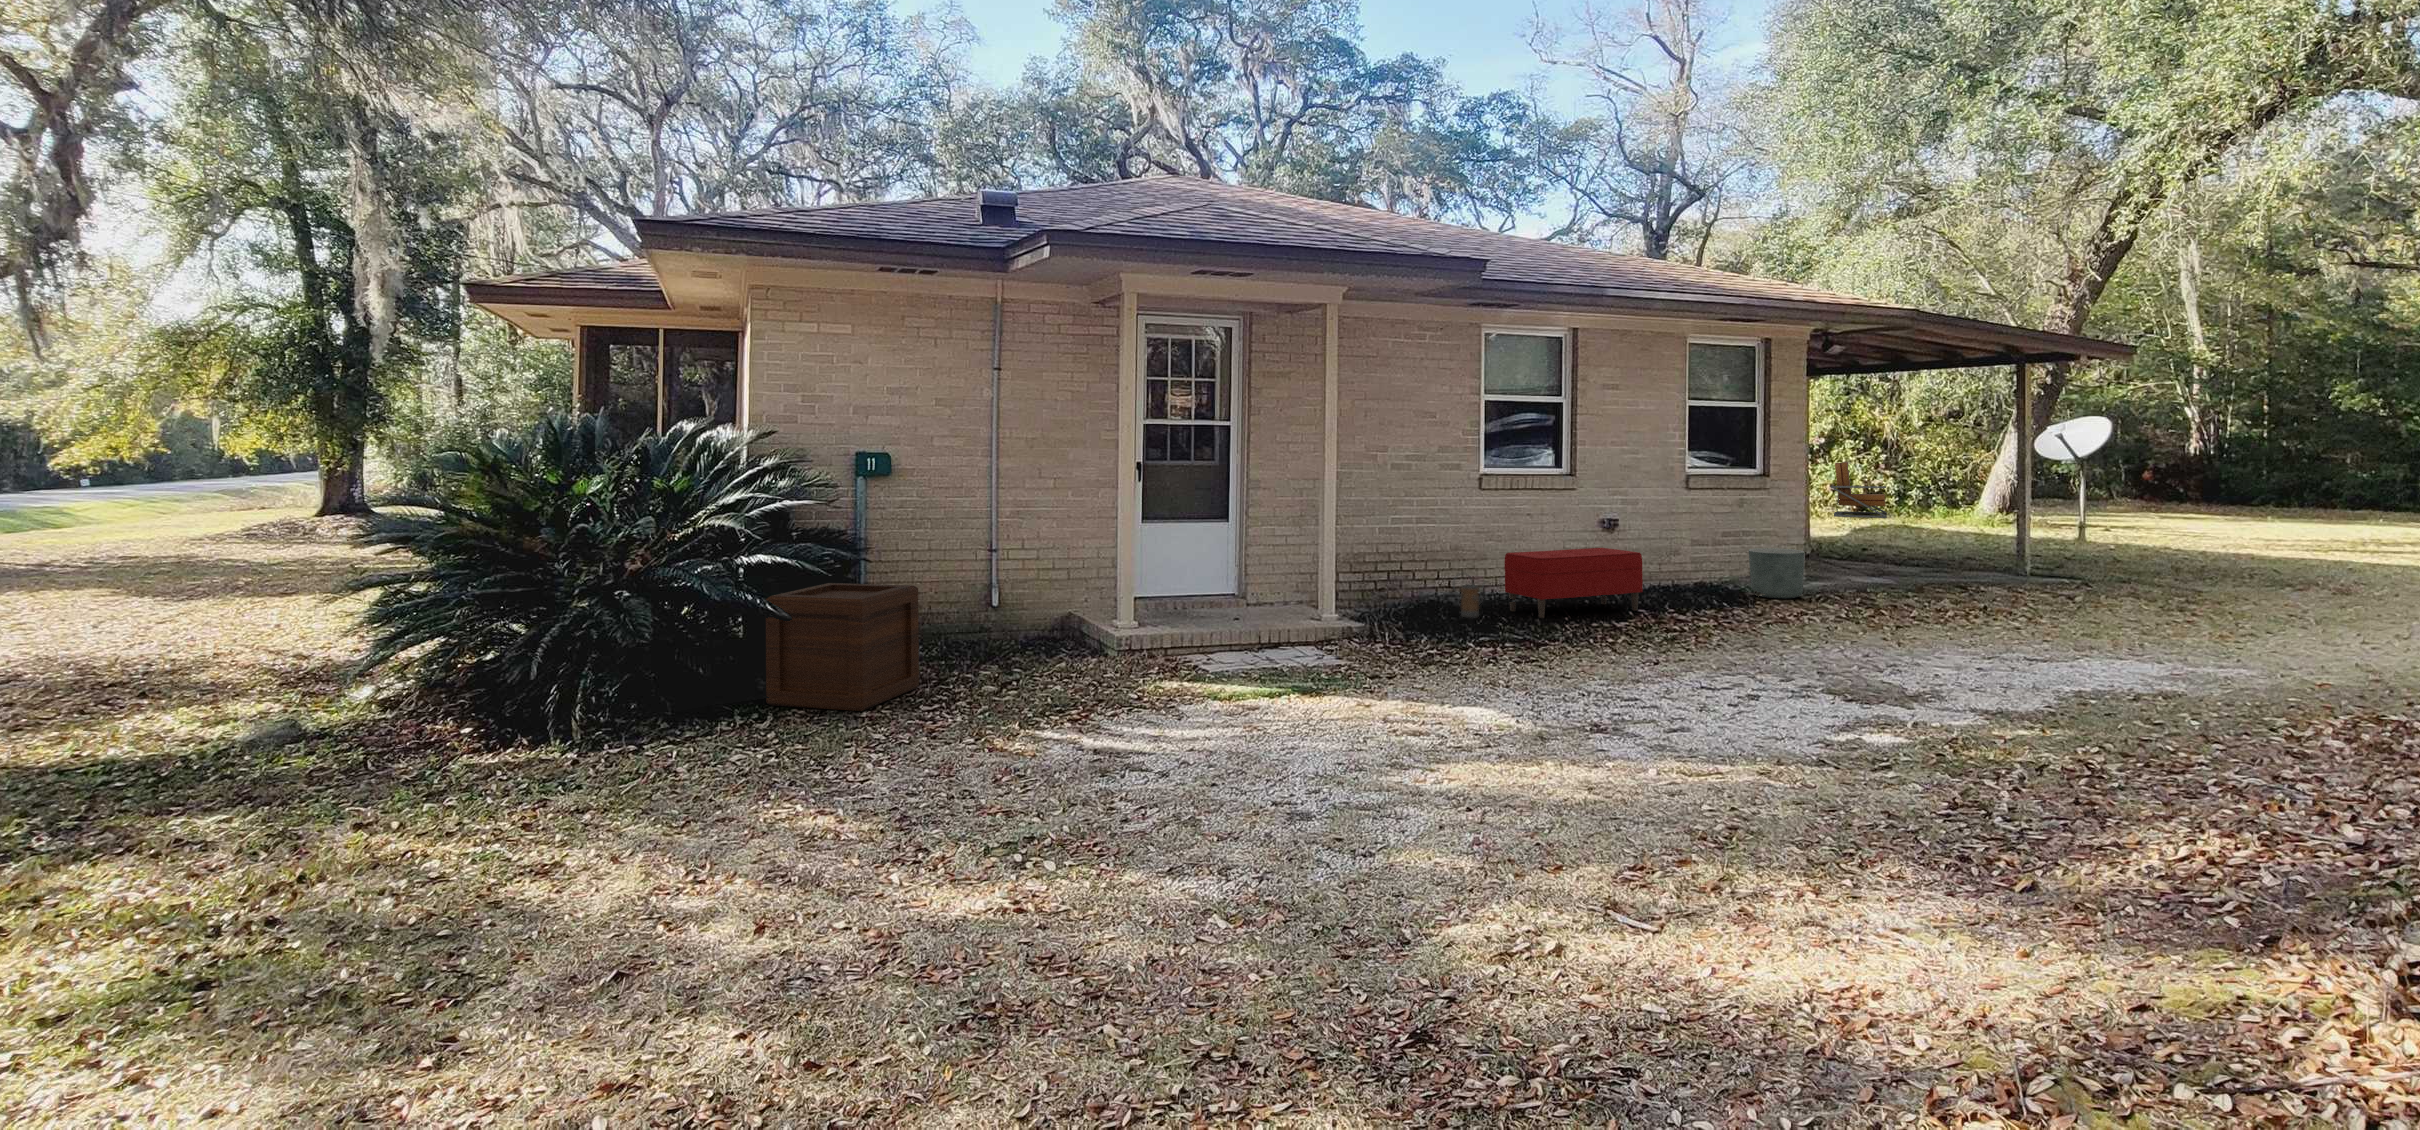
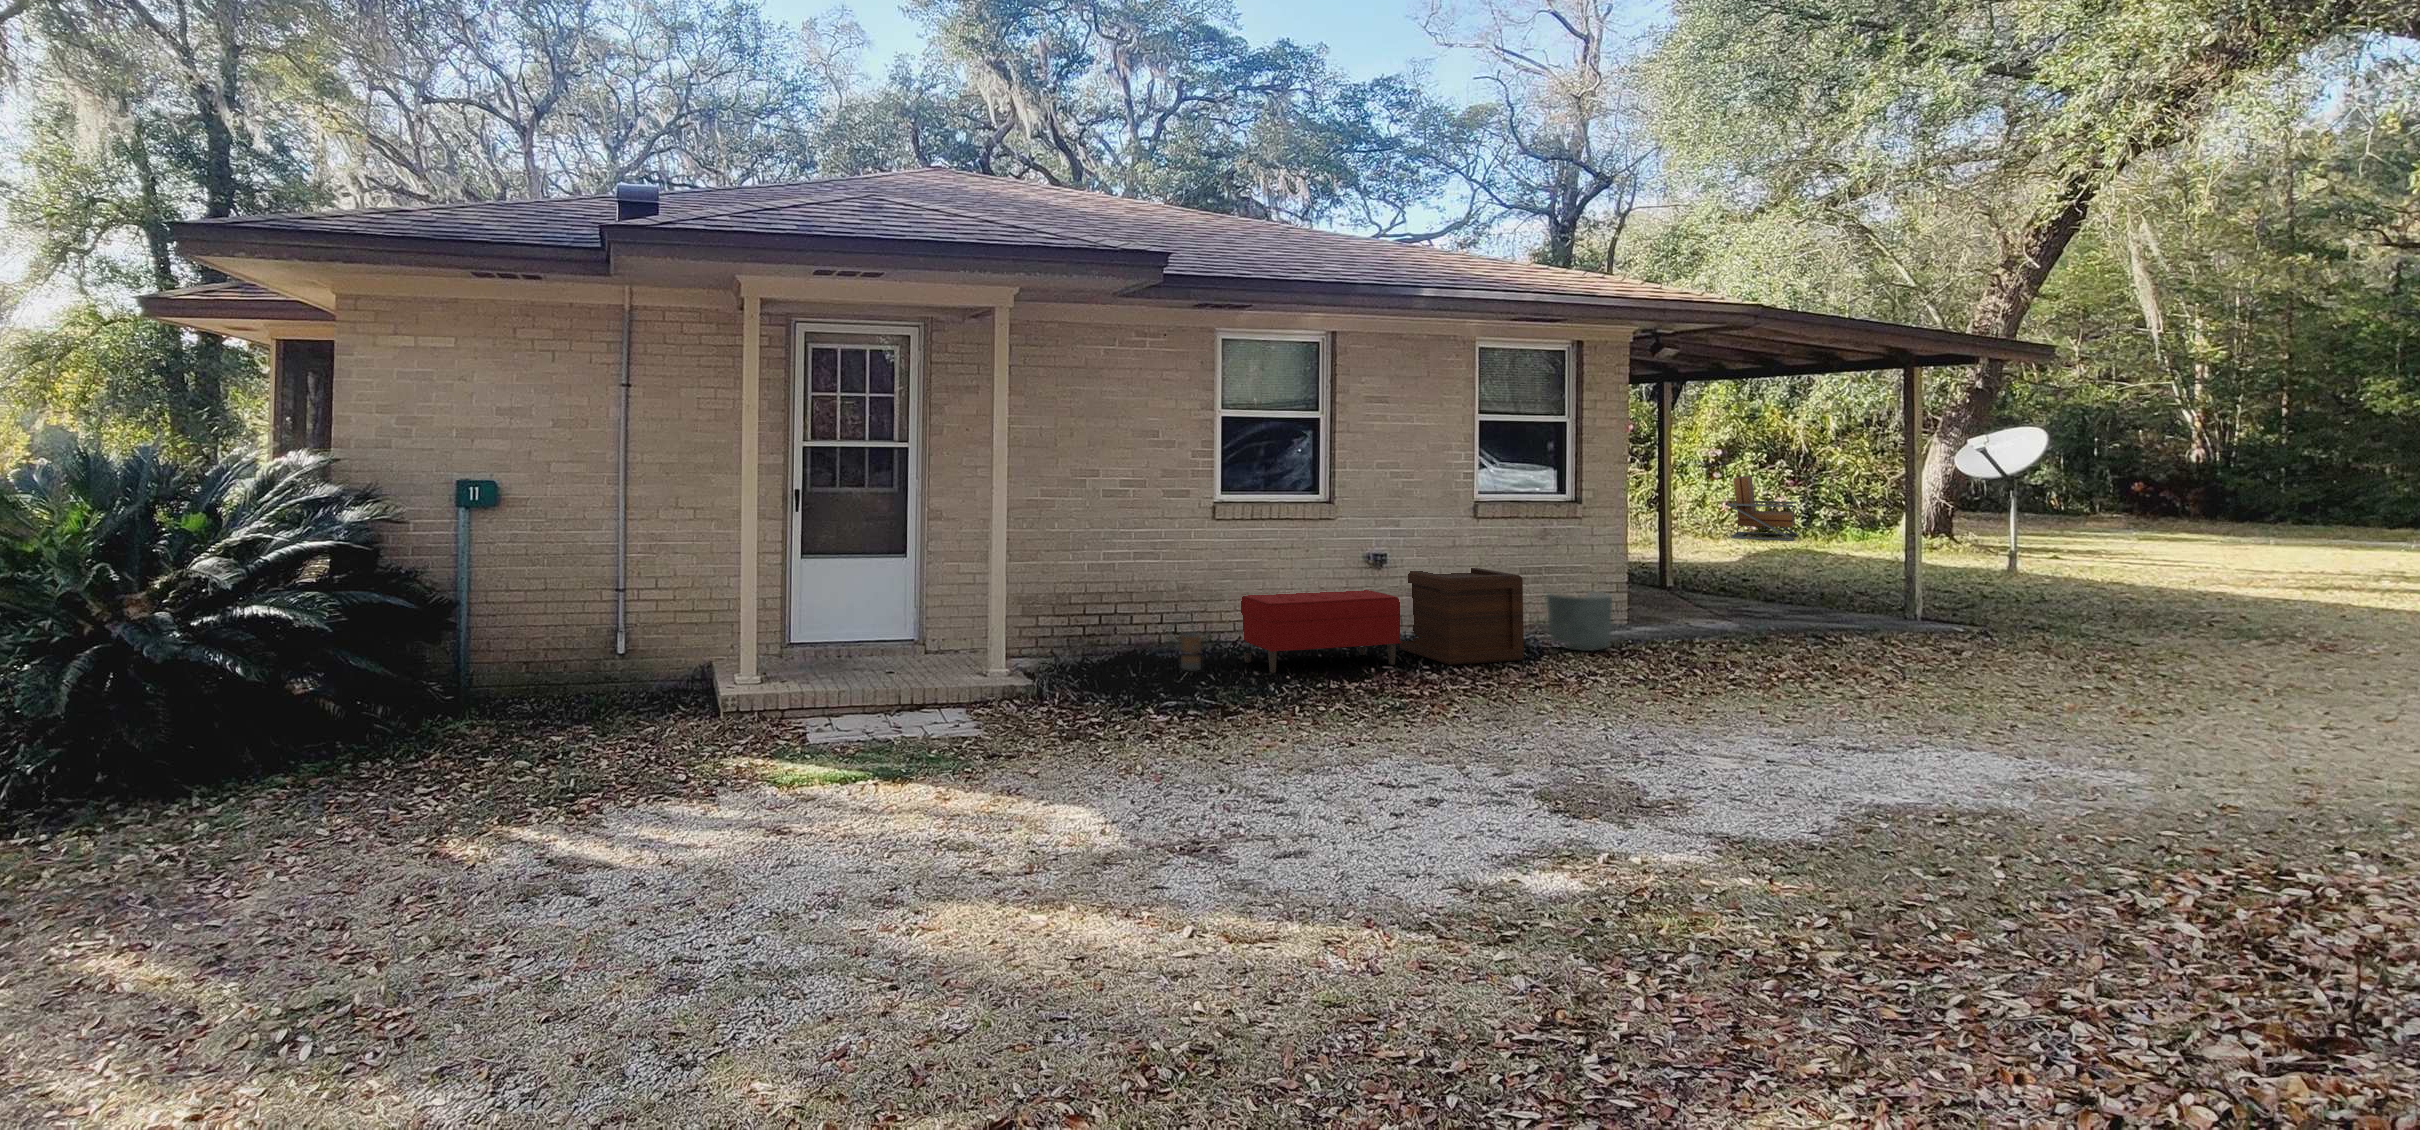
wooden crate: present [766,583,919,711] -> present [1400,568,1524,665]

